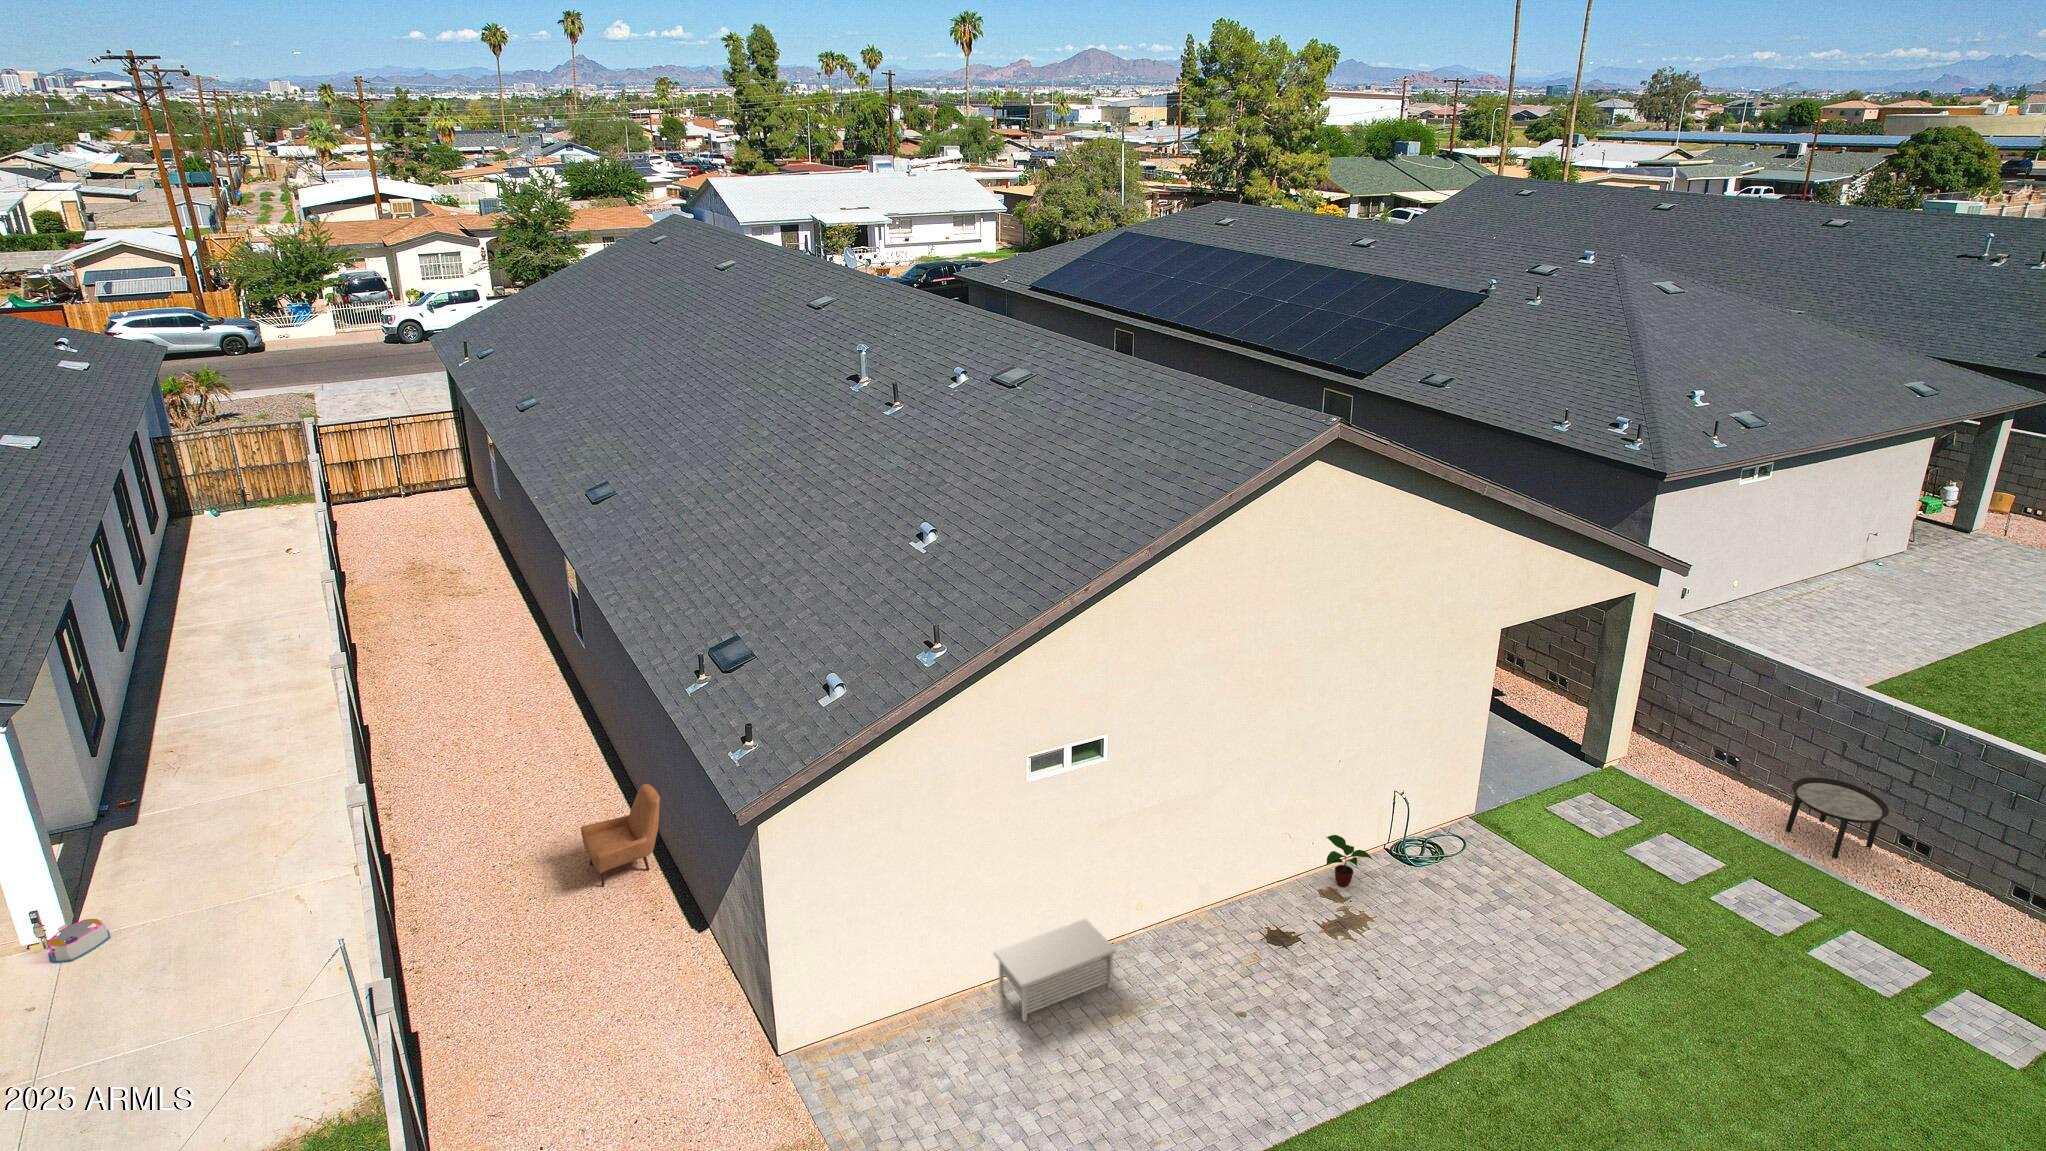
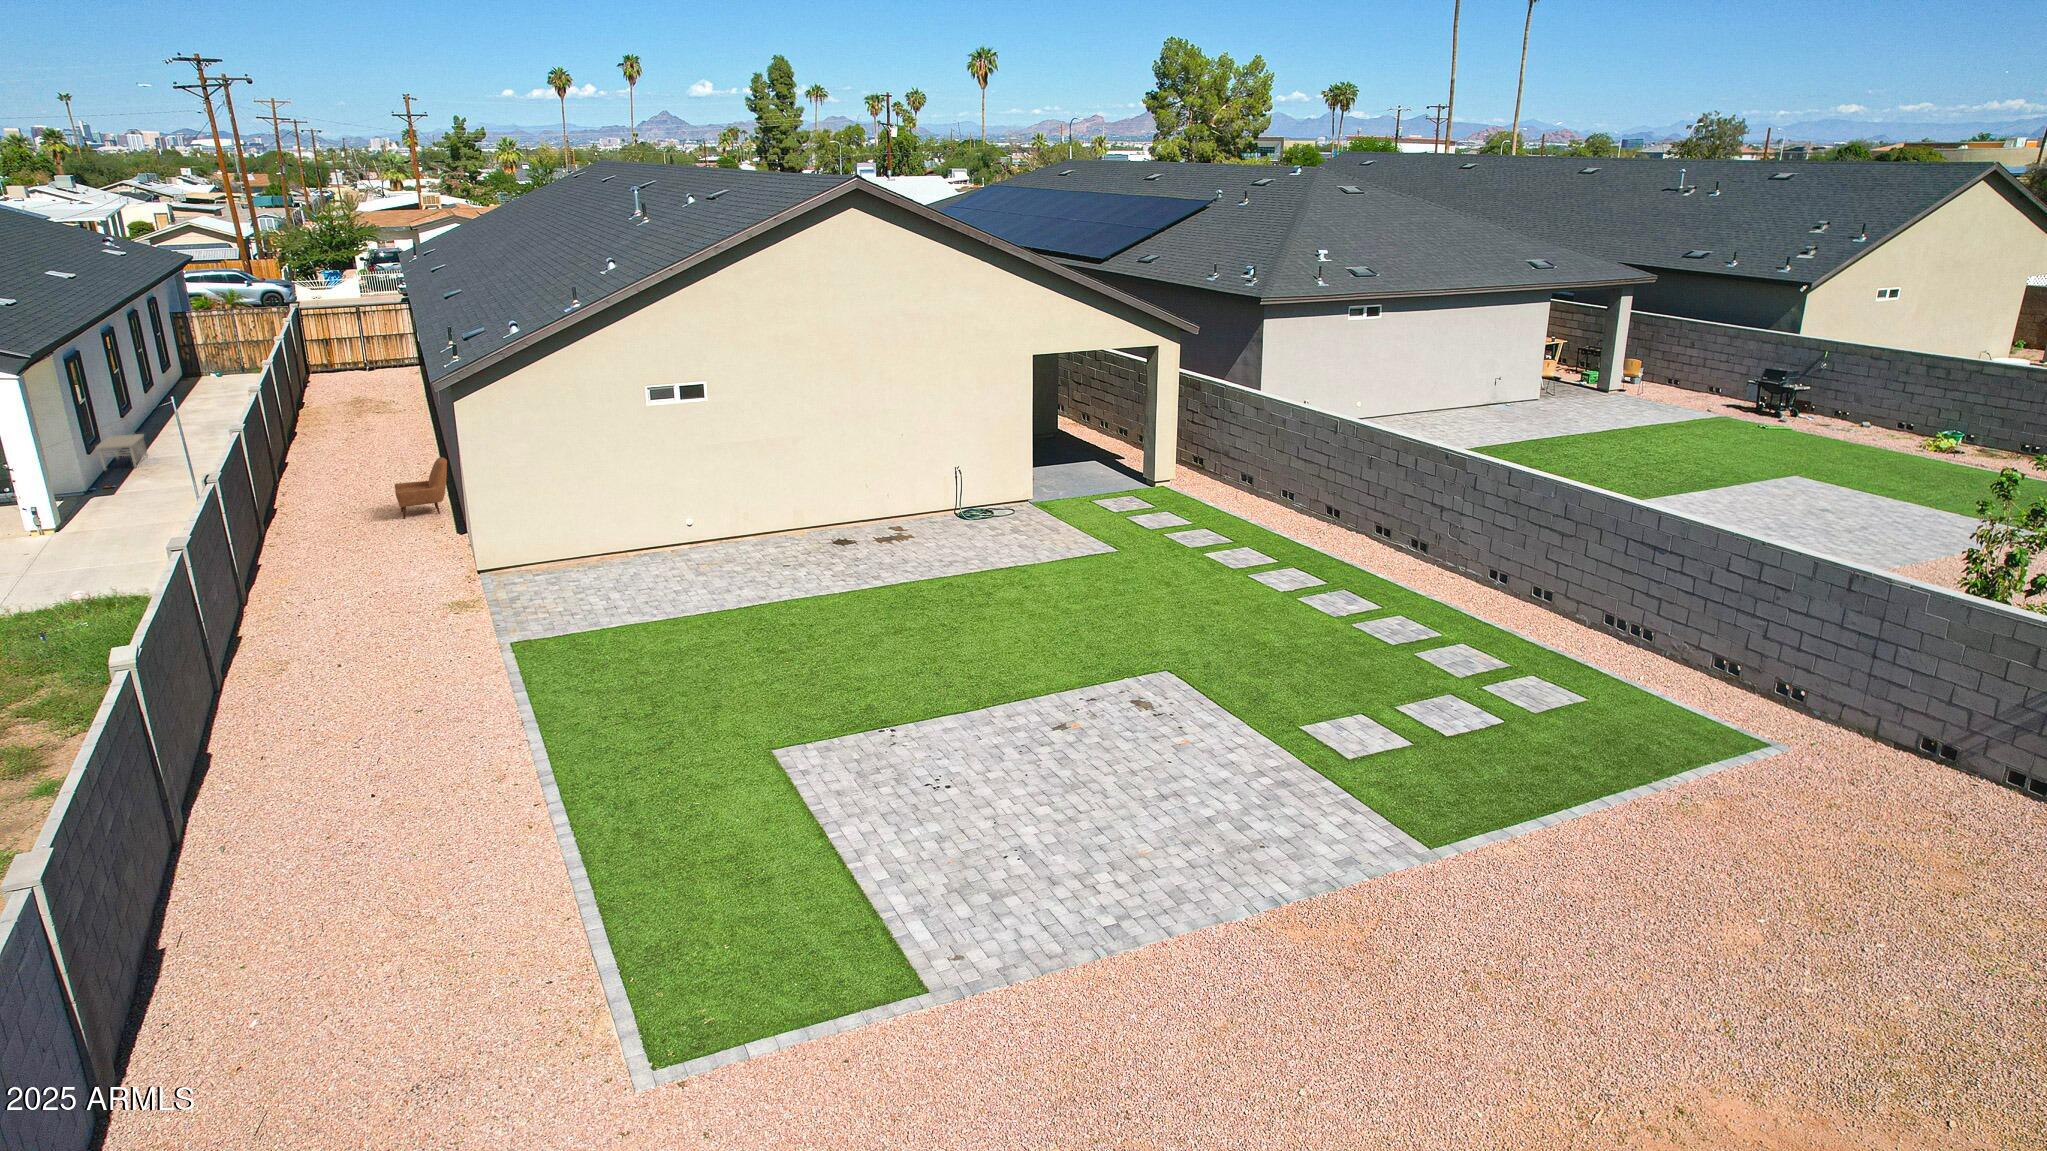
round table: present [1786,777,1889,858] -> none [1254,473,1313,519]
potted plant: present [1326,835,1372,887] -> none [891,491,927,525]
storage bin: present [48,919,110,963] -> none [30,519,72,539]
storage bench: present [994,919,1116,1021] -> present [96,434,148,470]

